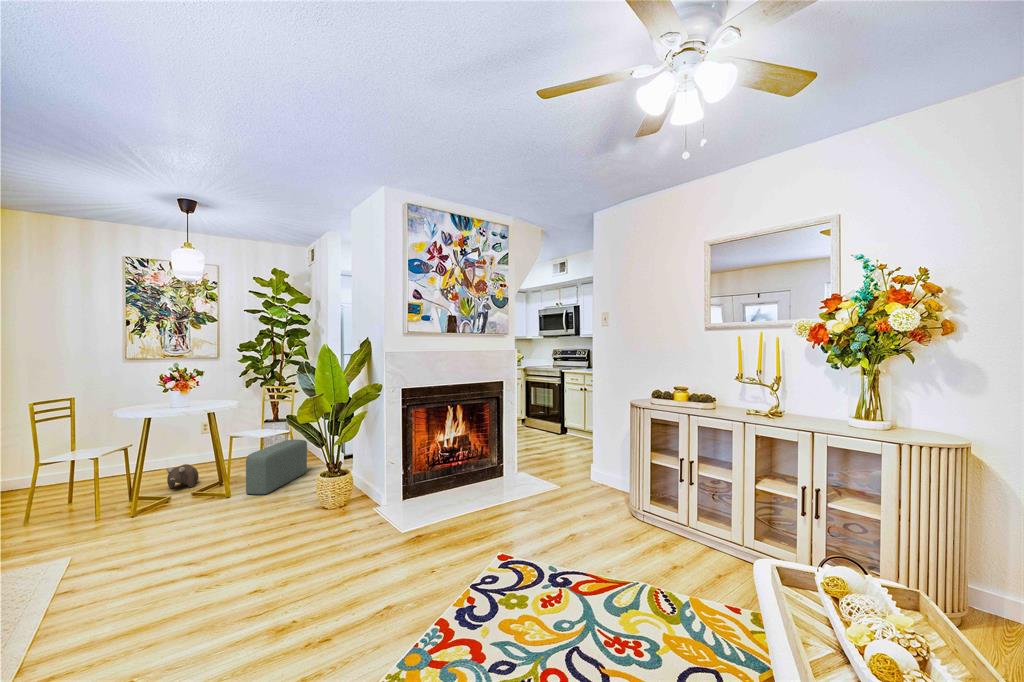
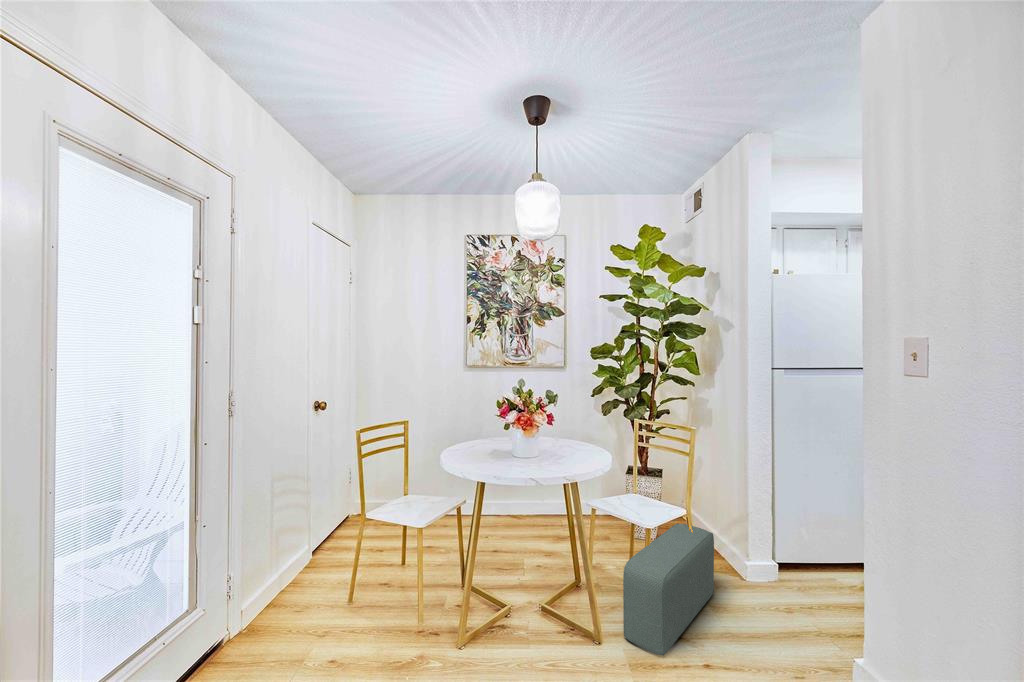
plush toy: present [166,464,199,488] -> none [506,534,546,576]

